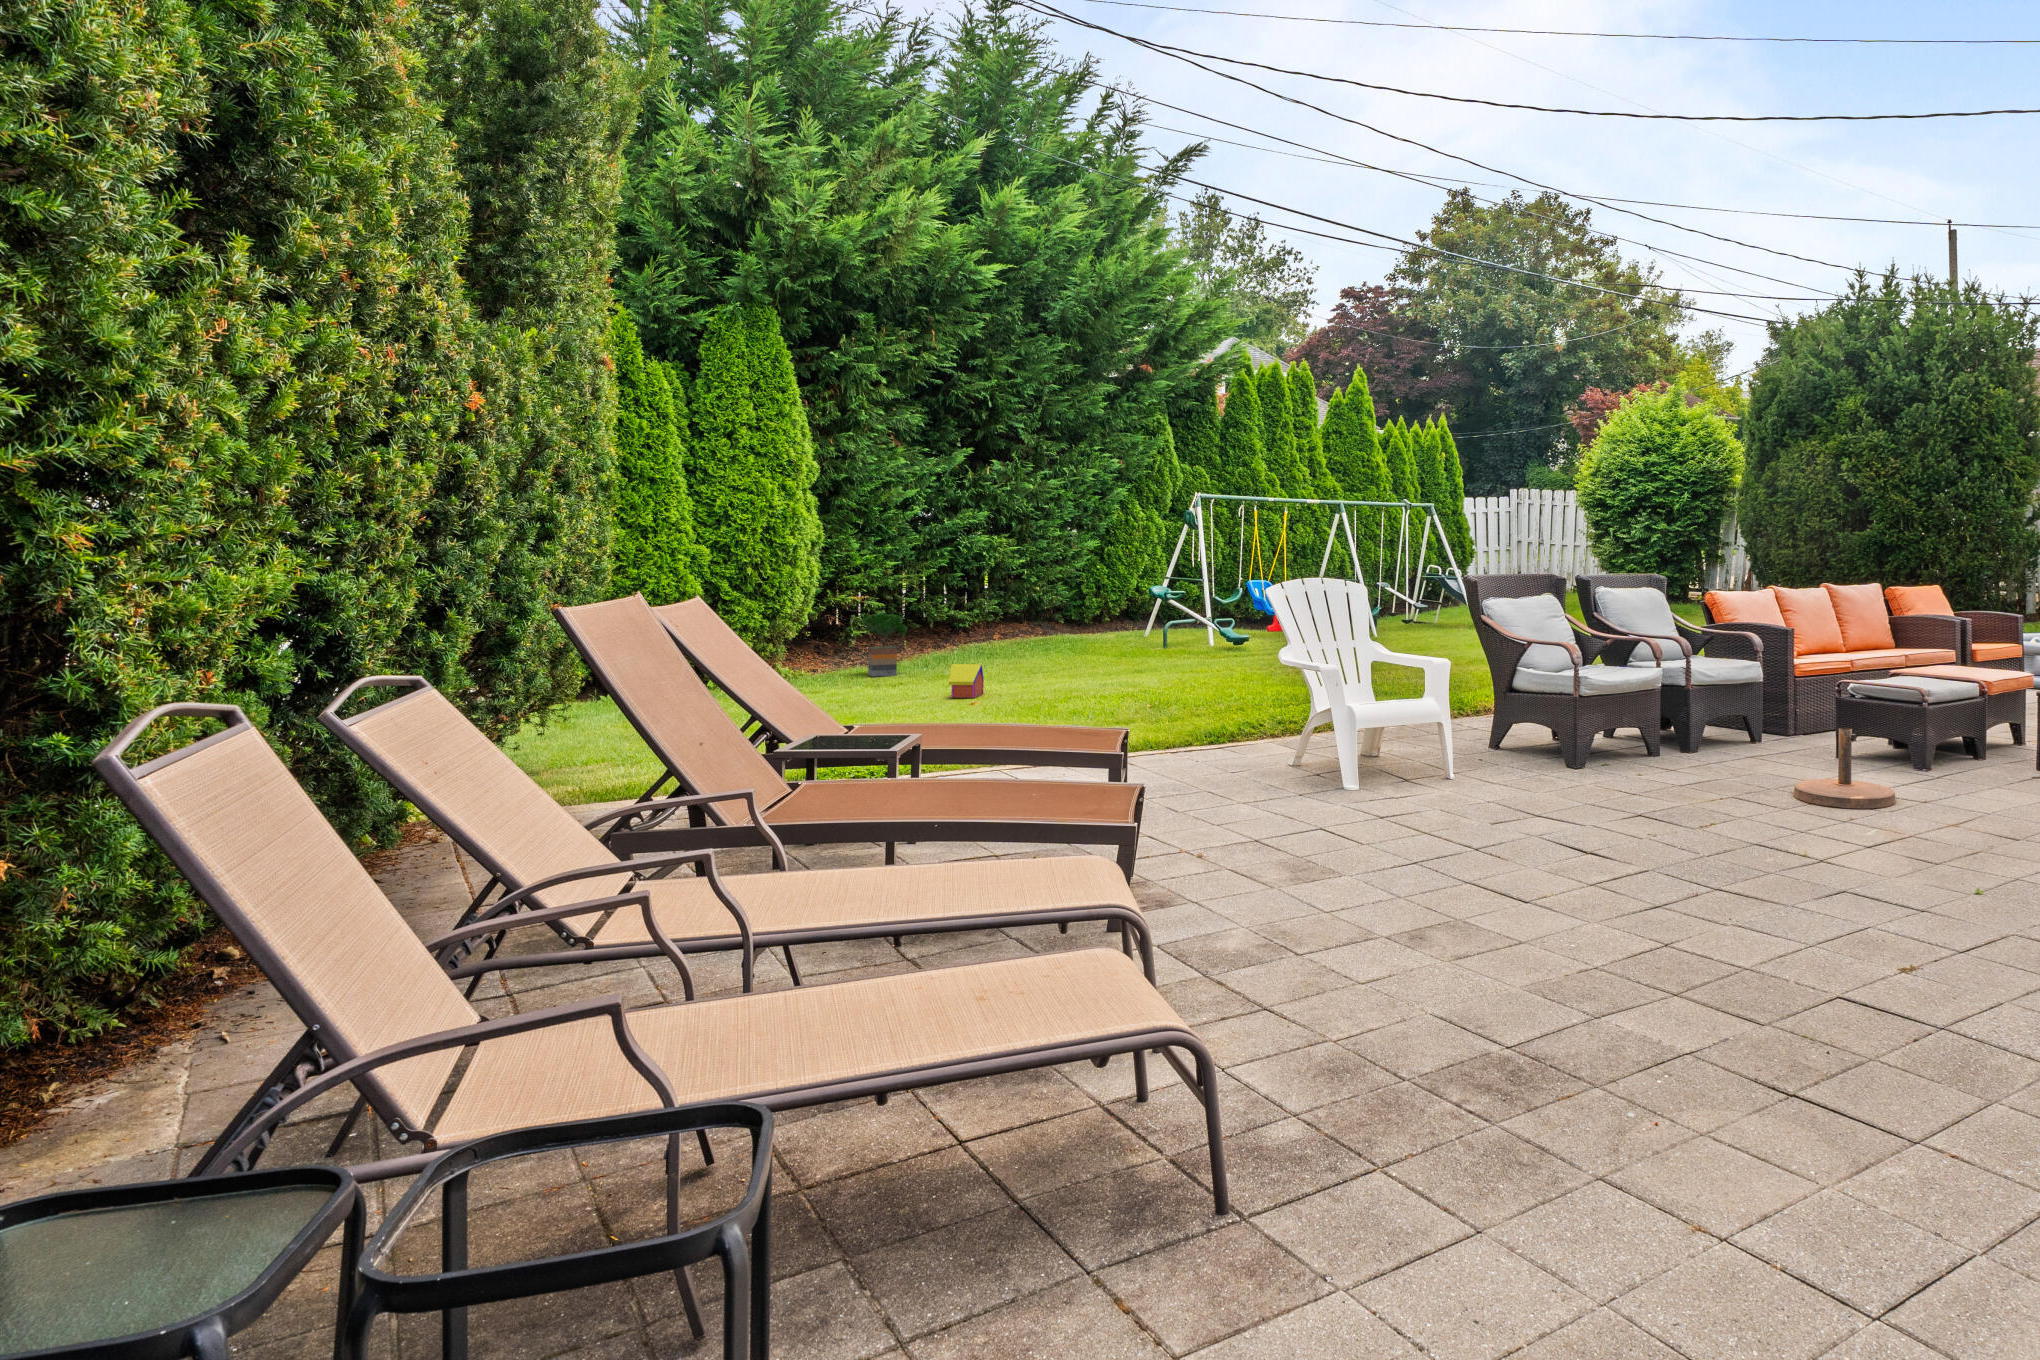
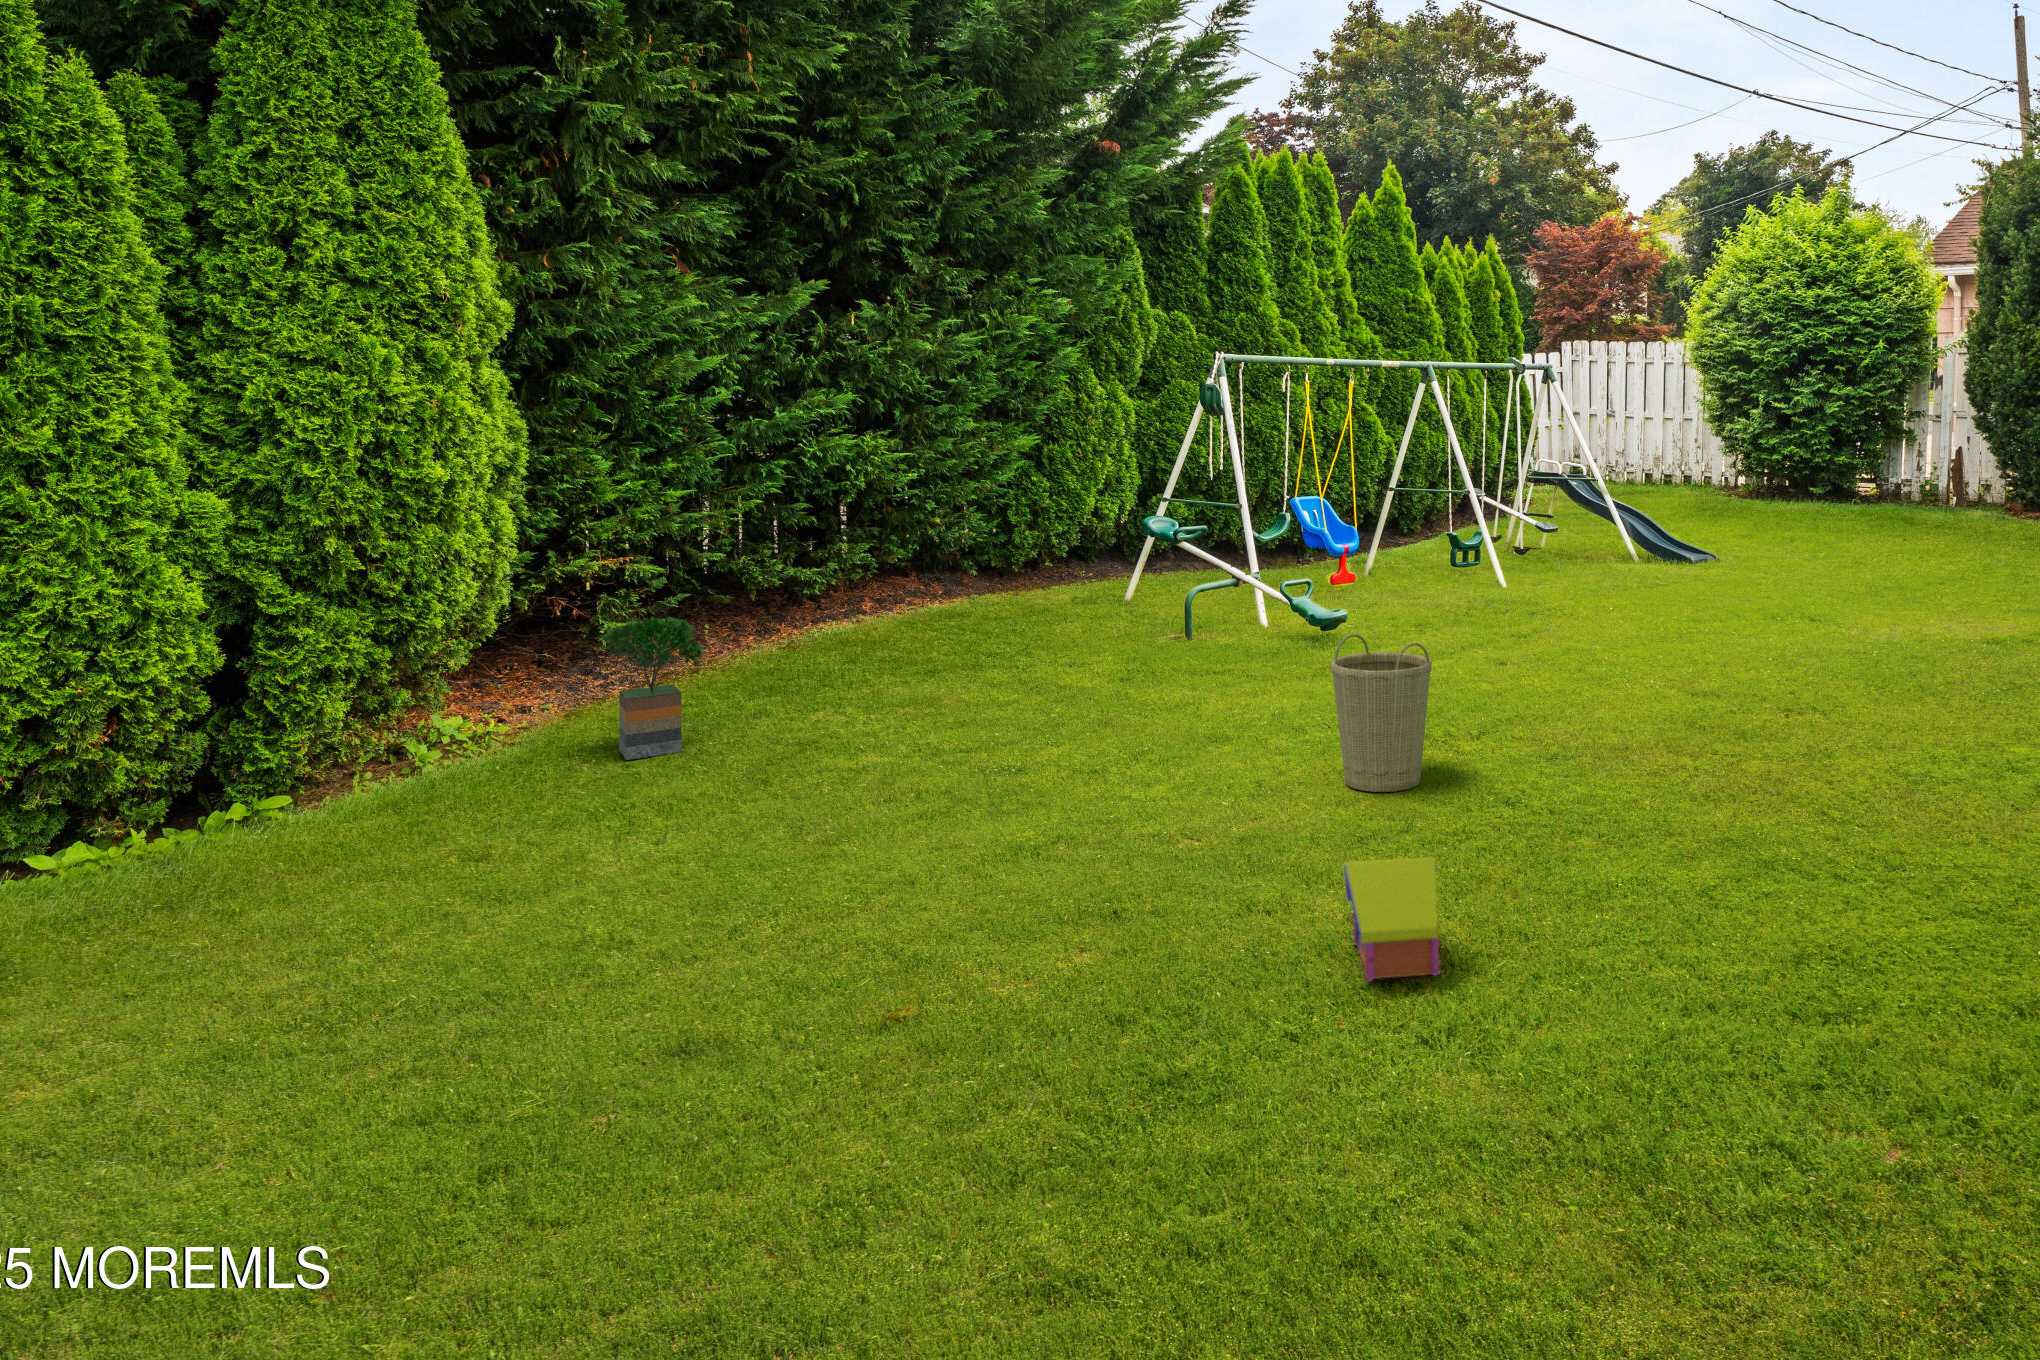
basket: none [1173,621,1218,685] -> present [1331,634,1432,792]
toy house: present [949,664,984,698] -> present [1344,857,1441,981]

